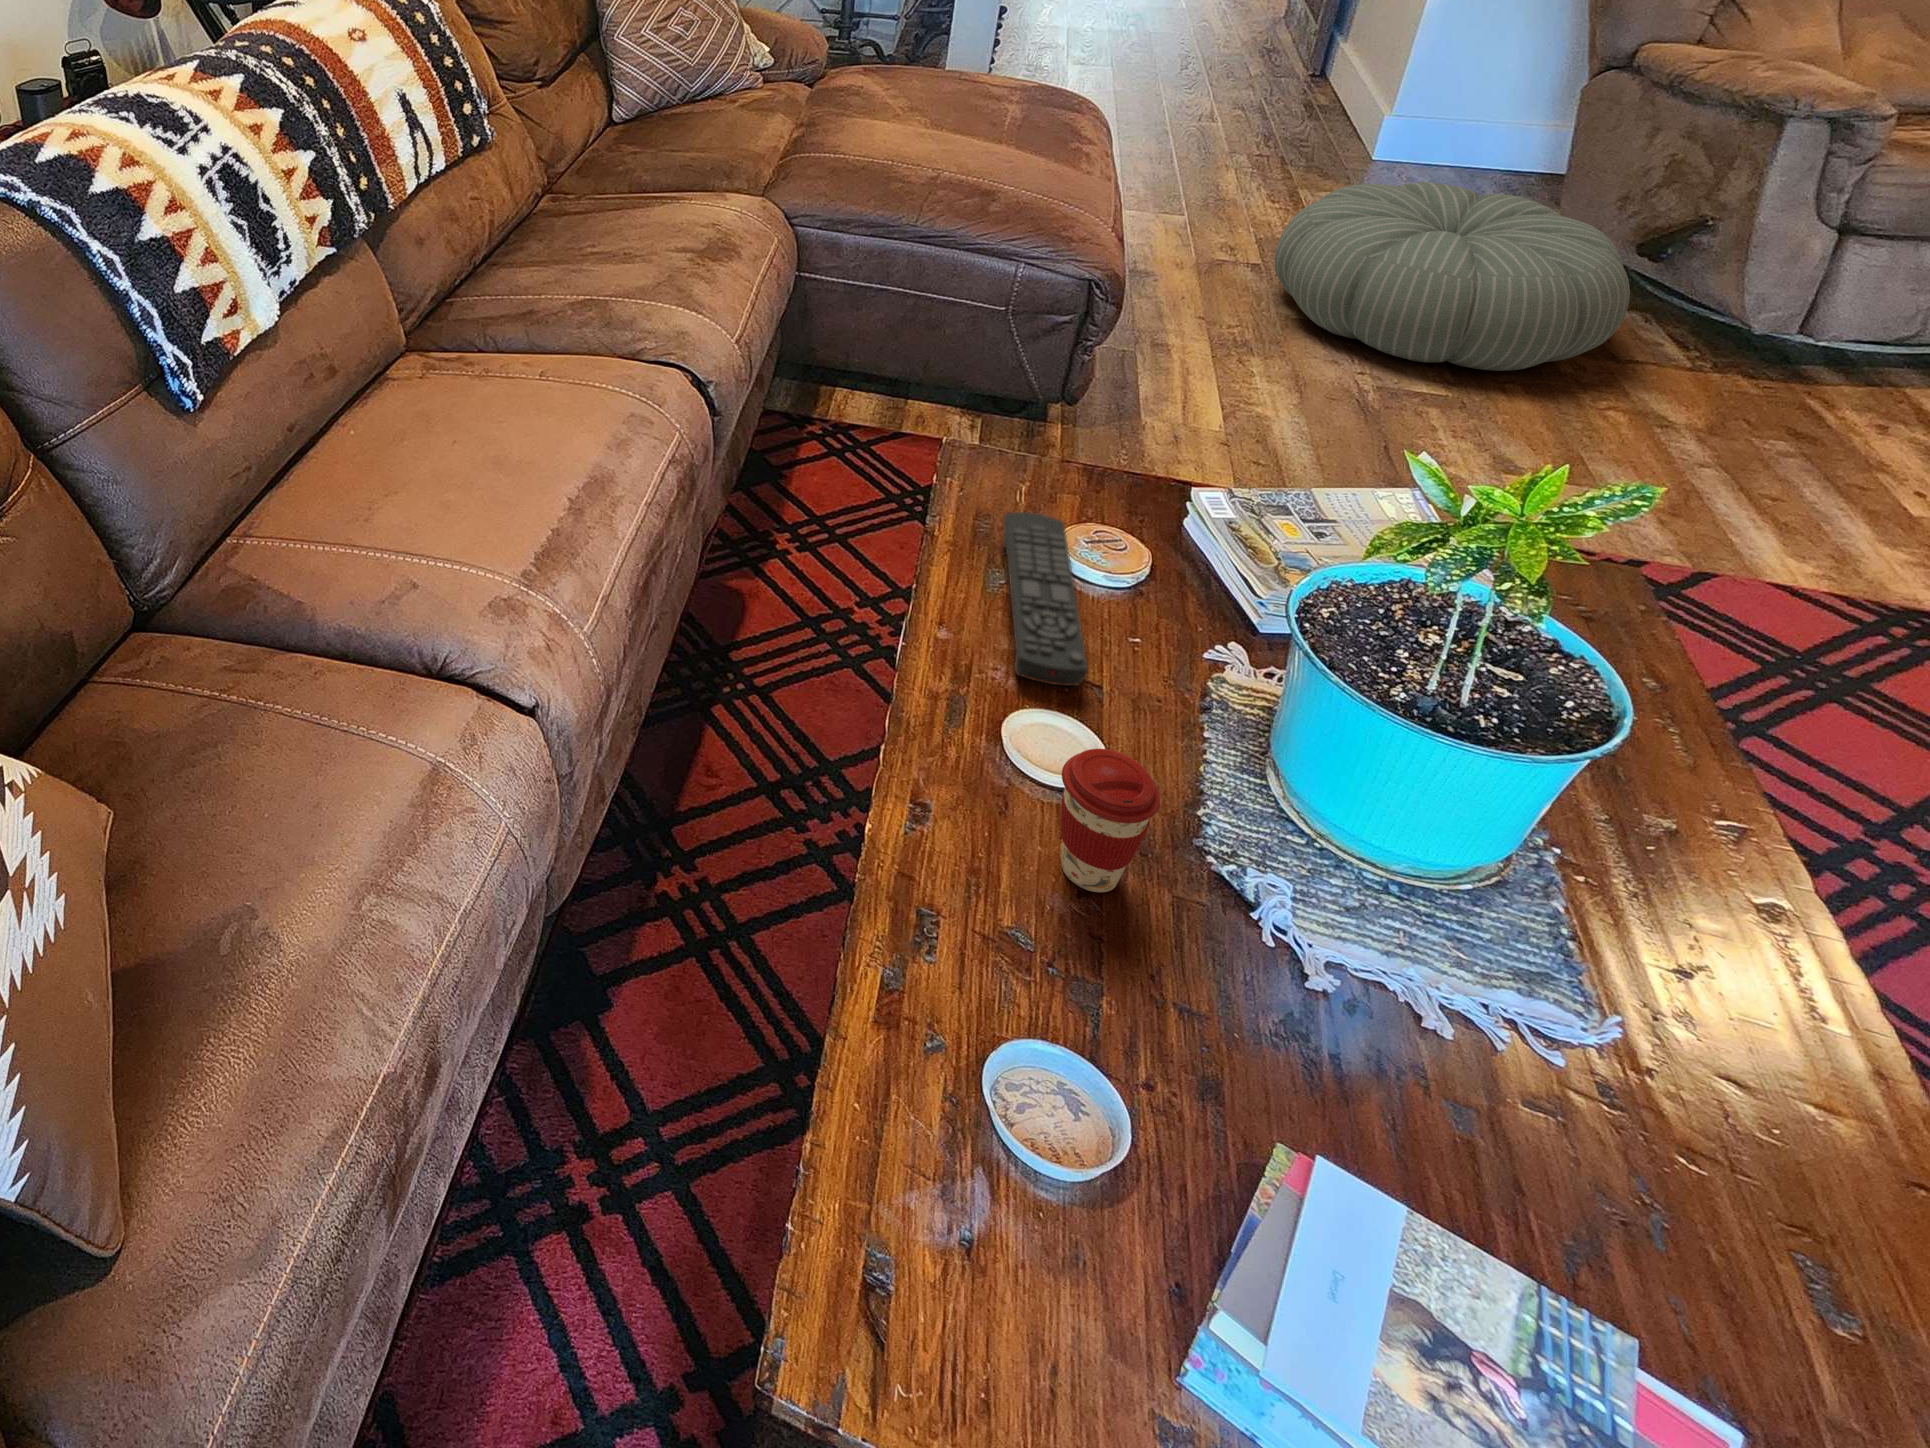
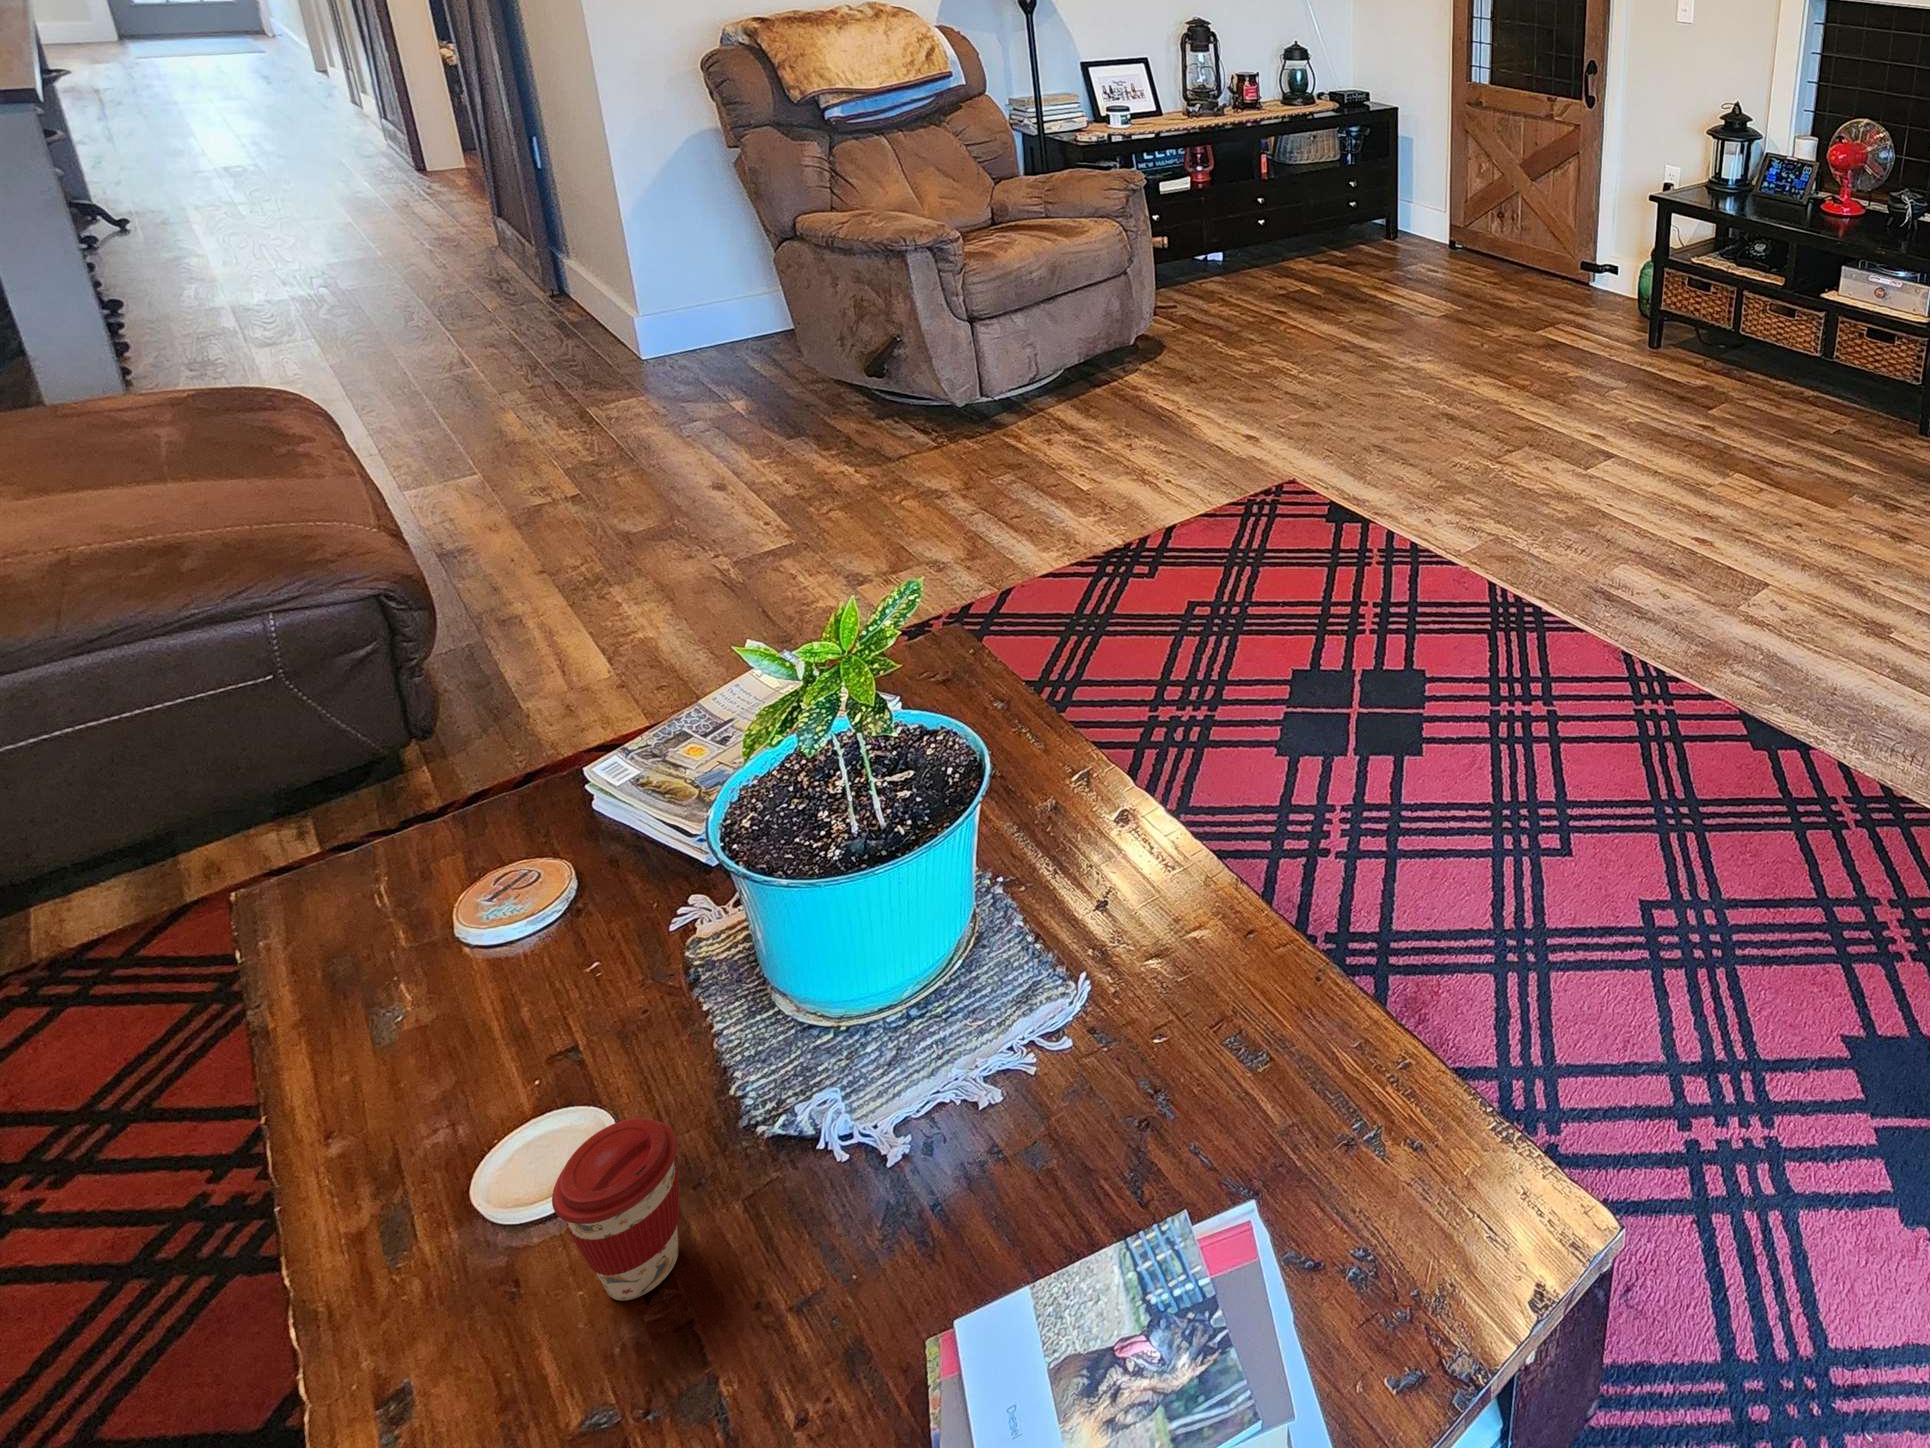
pouf: present [1275,182,1630,371] -> none [586,360,882,529]
remote control: present [1003,512,1088,686] -> none [356,906,548,1127]

